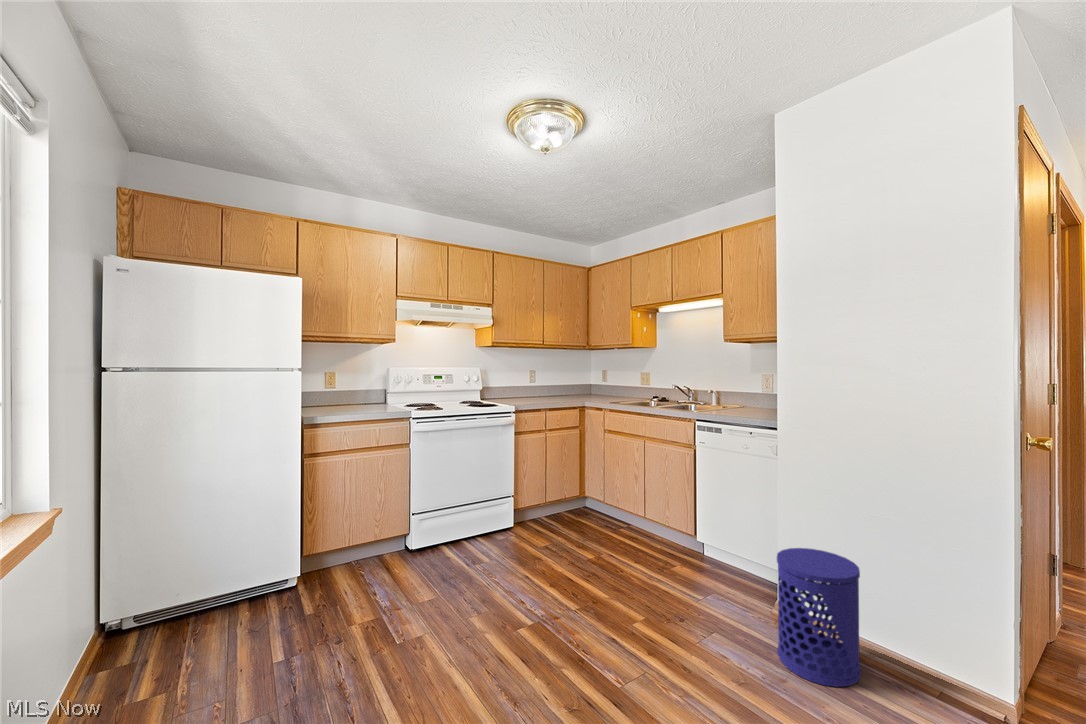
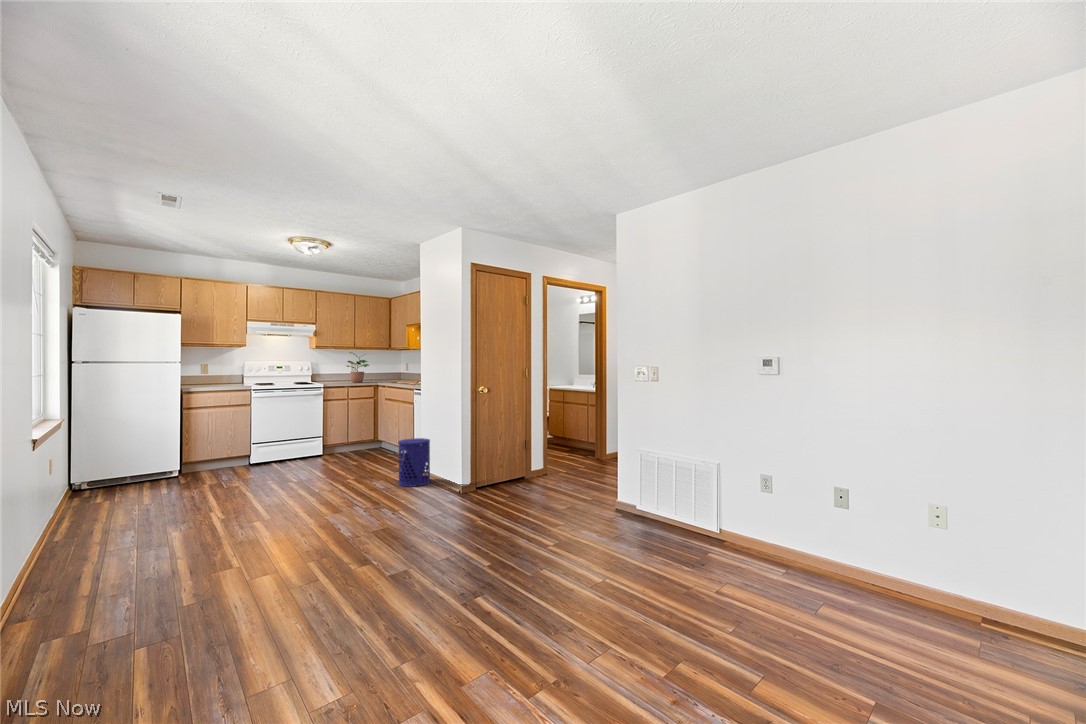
potted plant: none [538,352,579,403] -> present [347,352,369,383]

